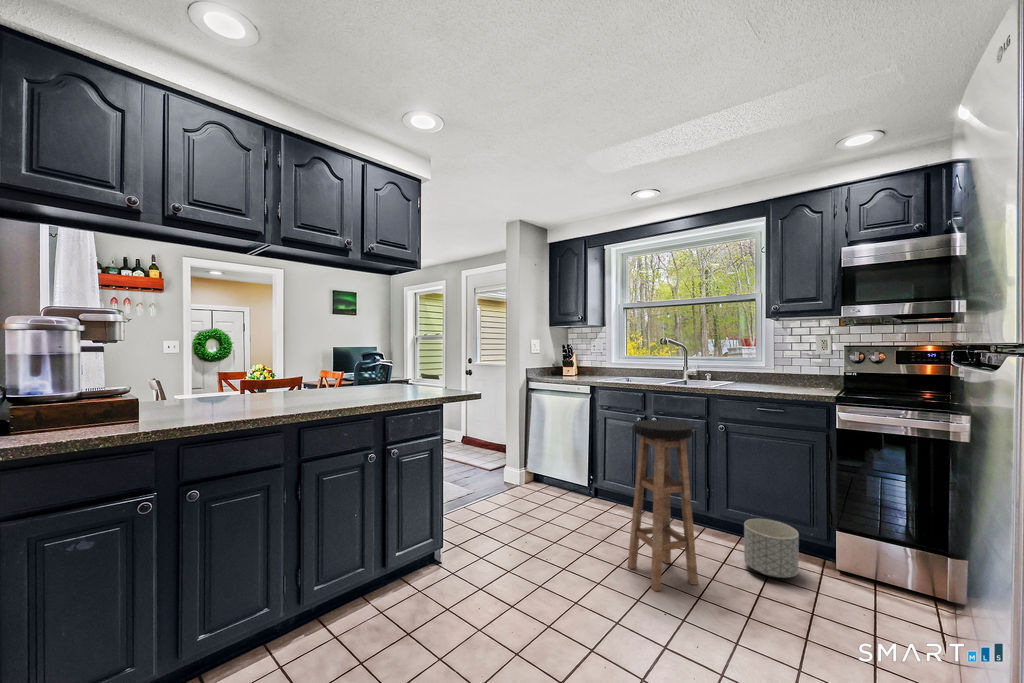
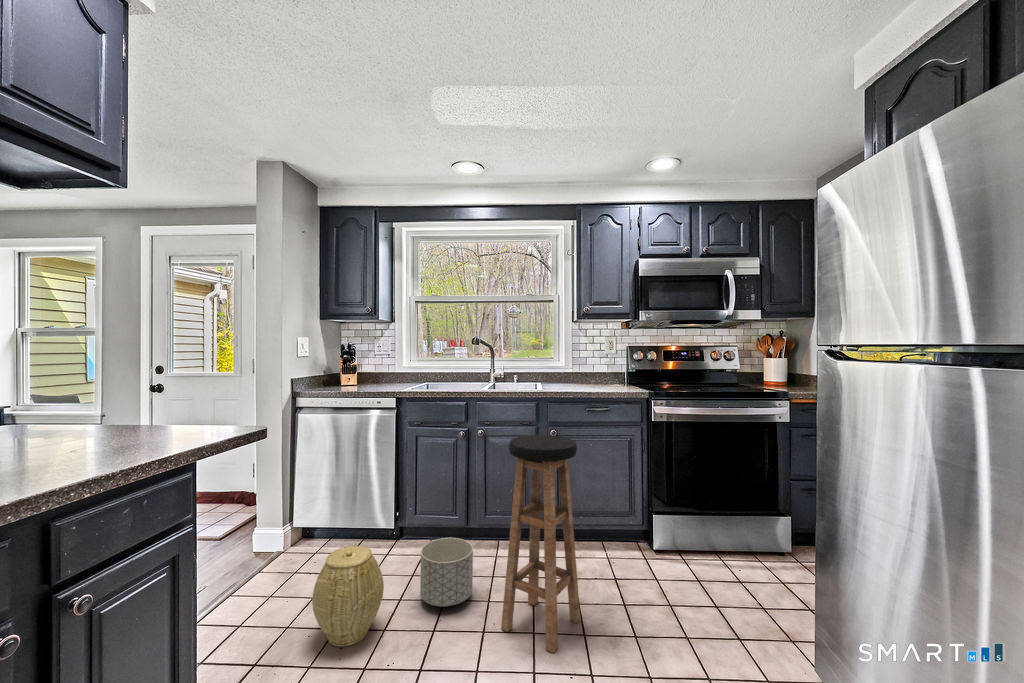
woven basket: none [510,479,554,540] -> present [312,546,384,647]
planter: present [744,519,799,578] -> present [420,538,473,607]

